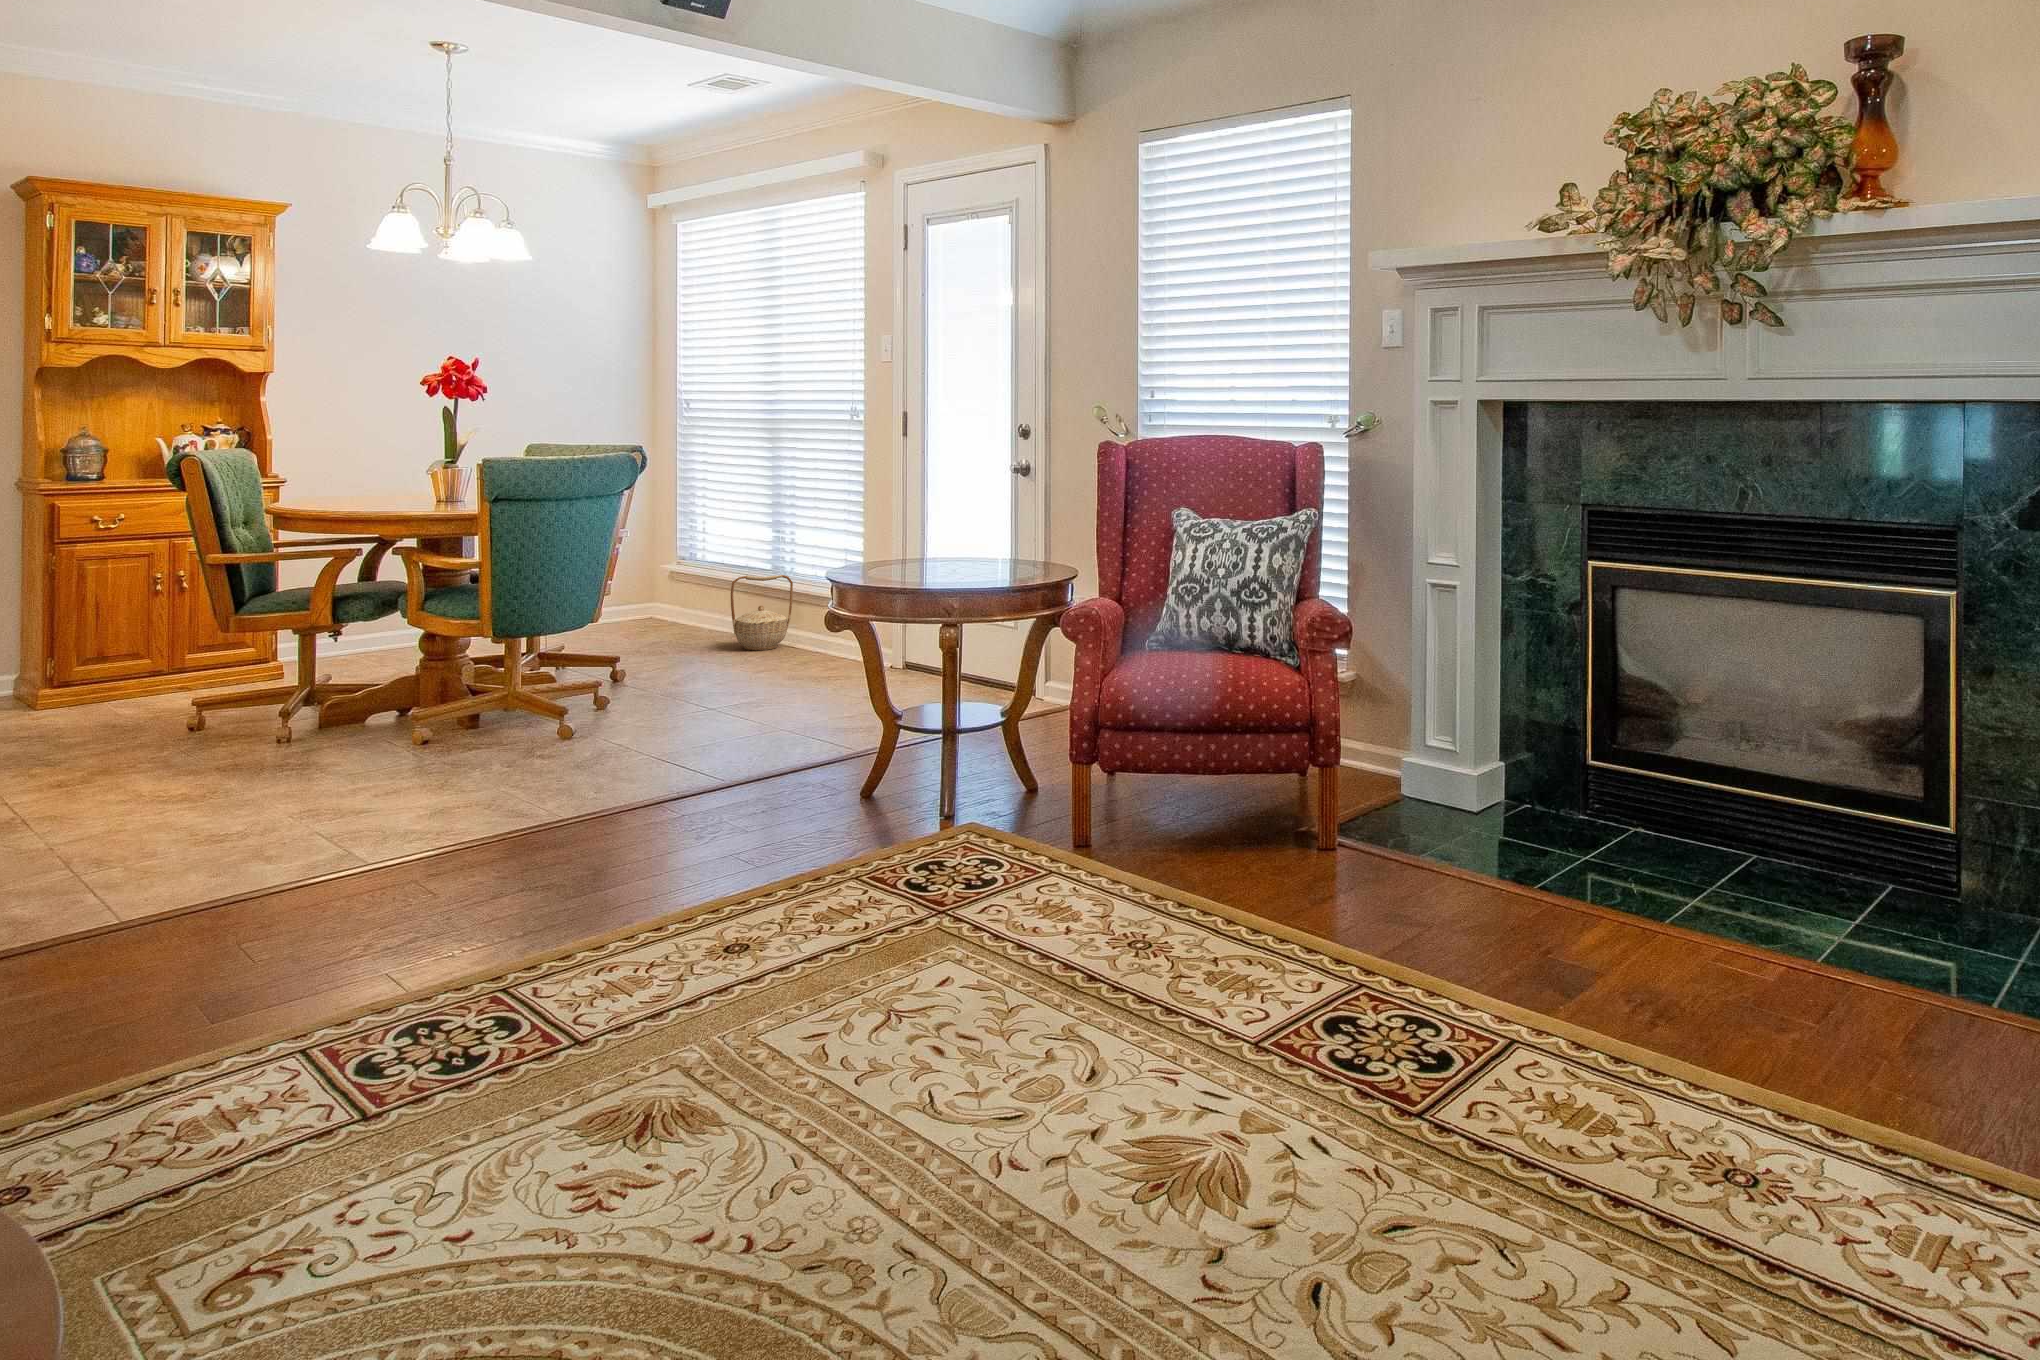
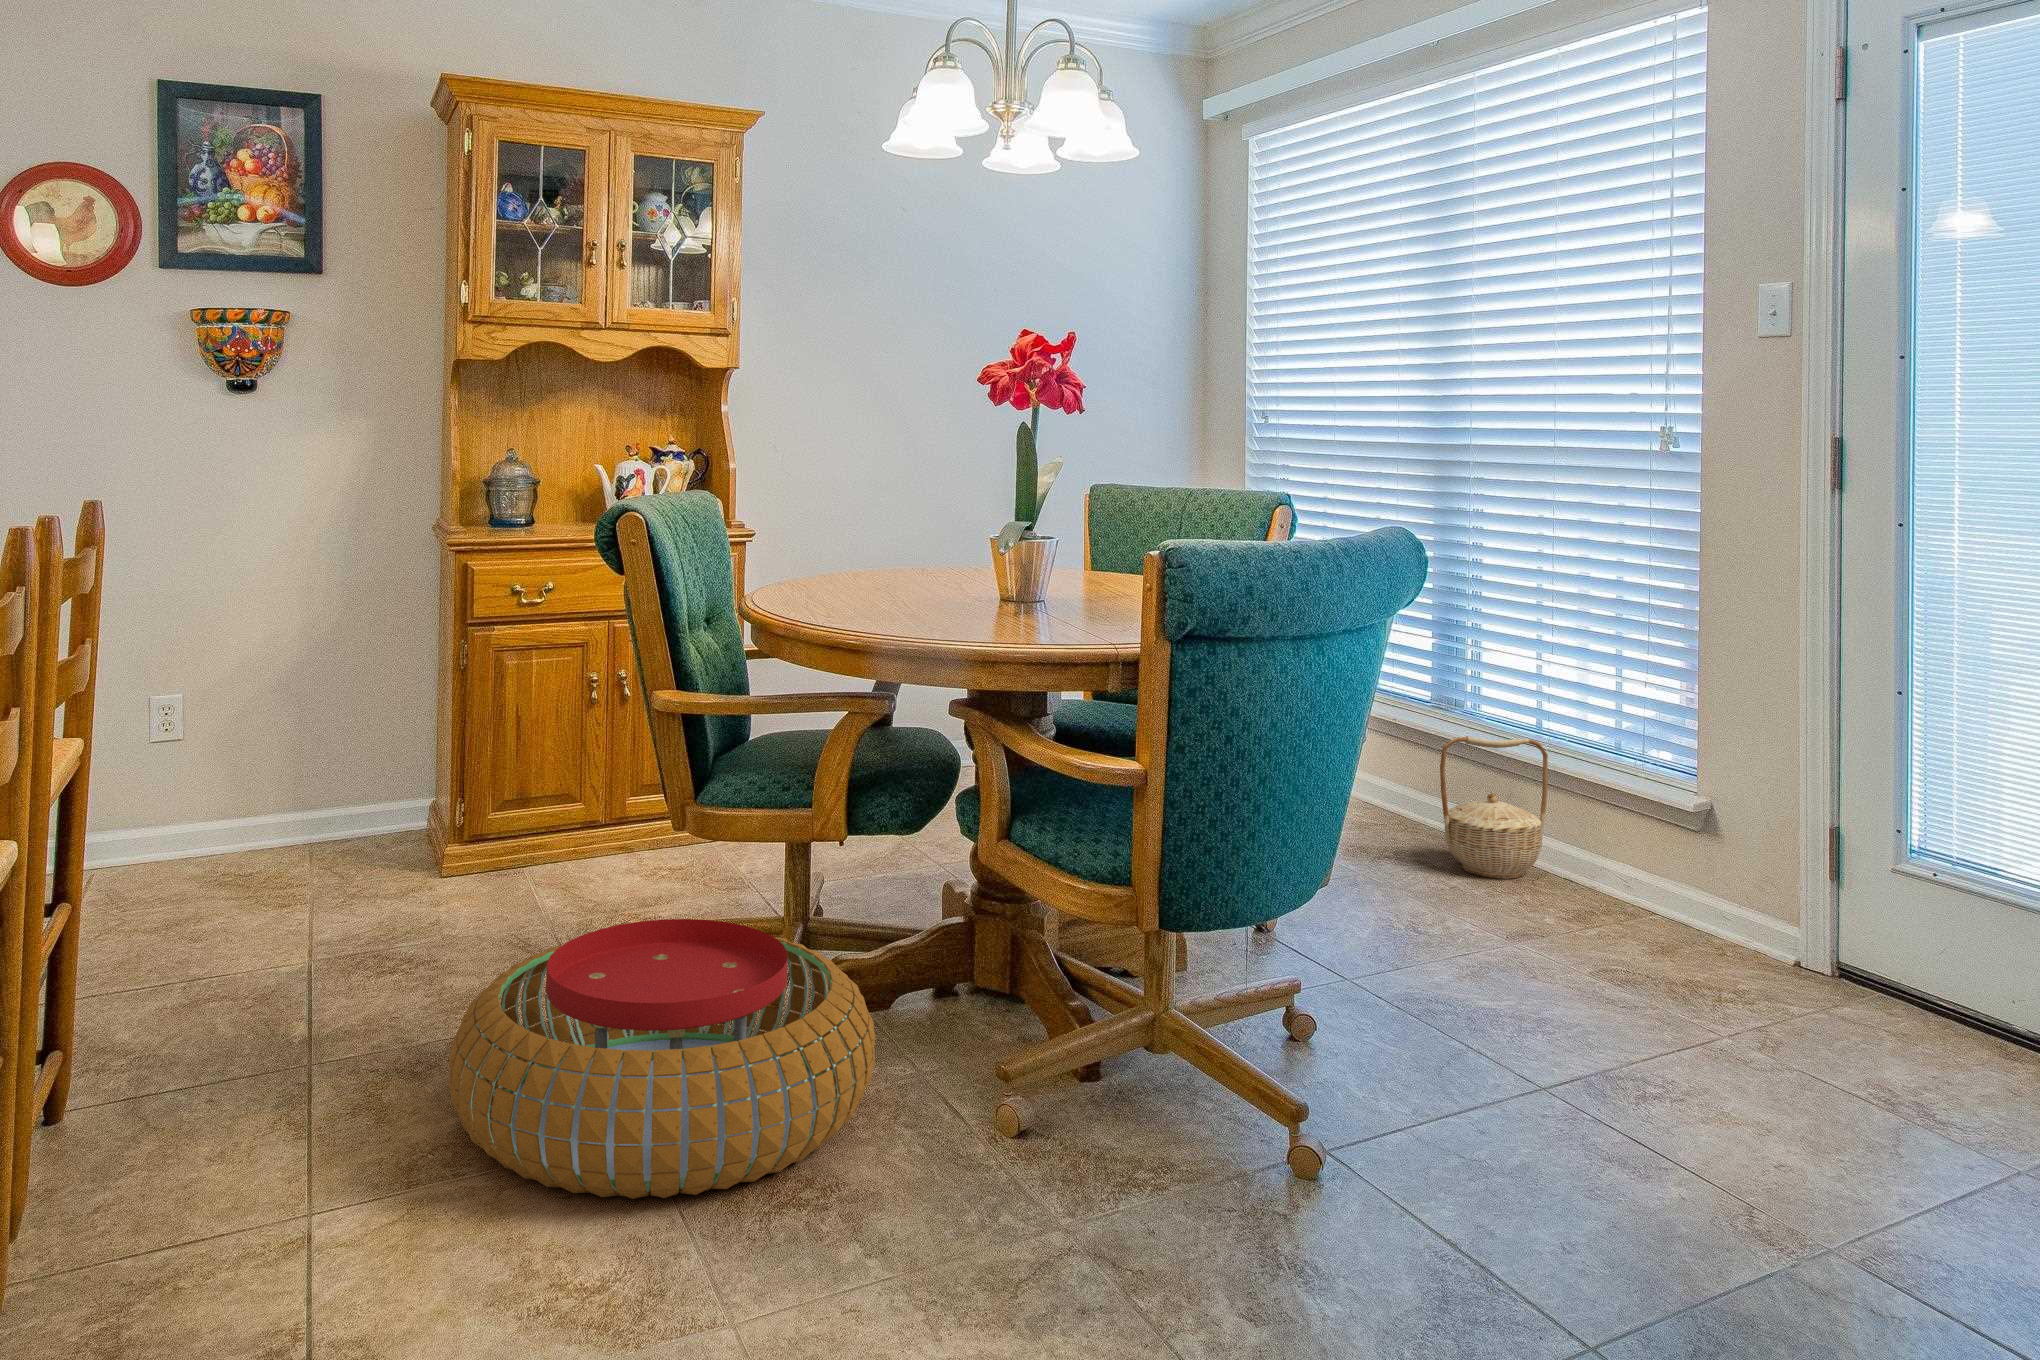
pouf: none [82,677,346,793] -> present [448,919,876,1199]

